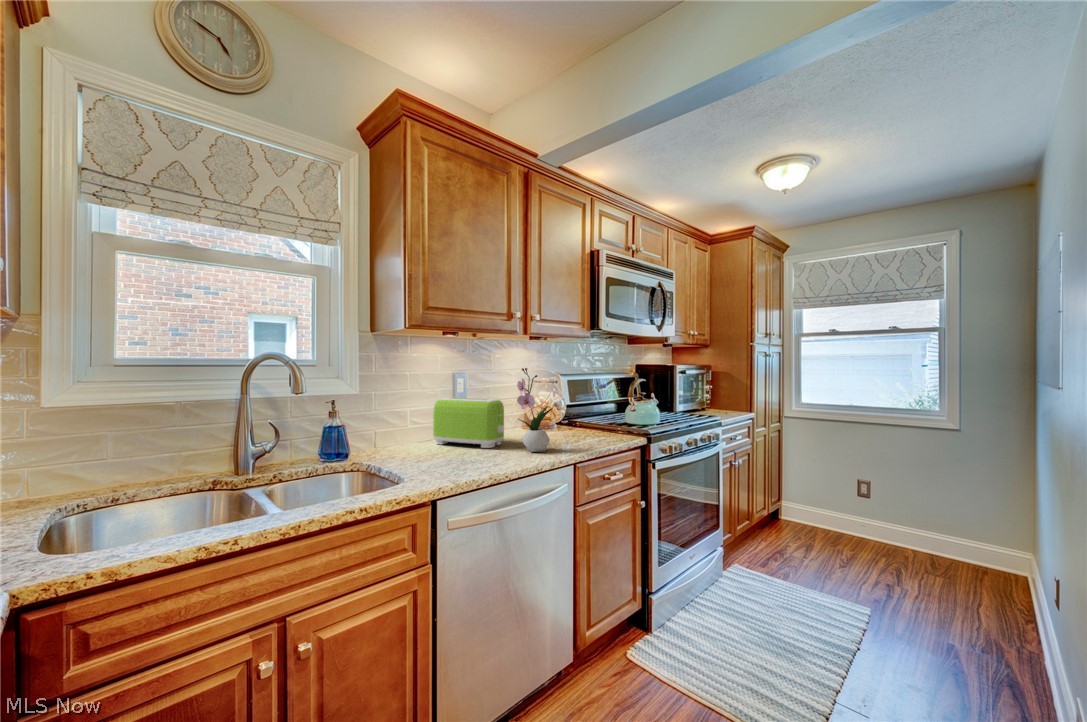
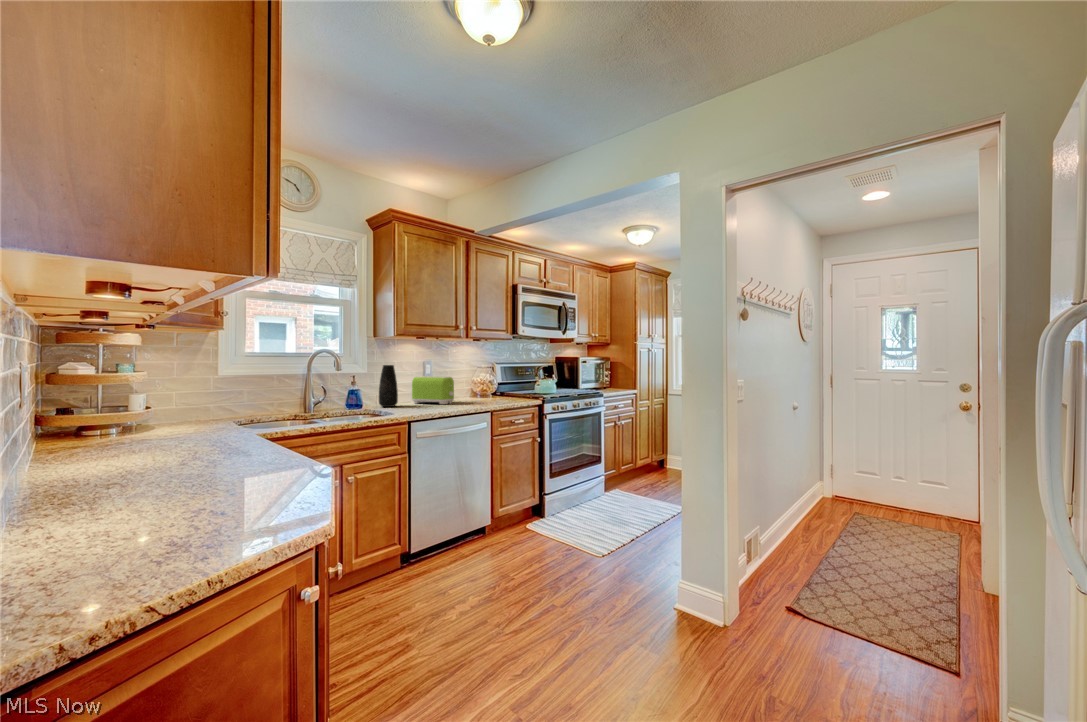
flower arrangement: present [517,368,552,452] -> none [459,358,480,405]
vase: none [377,380,410,455] -> present [379,365,398,407]

